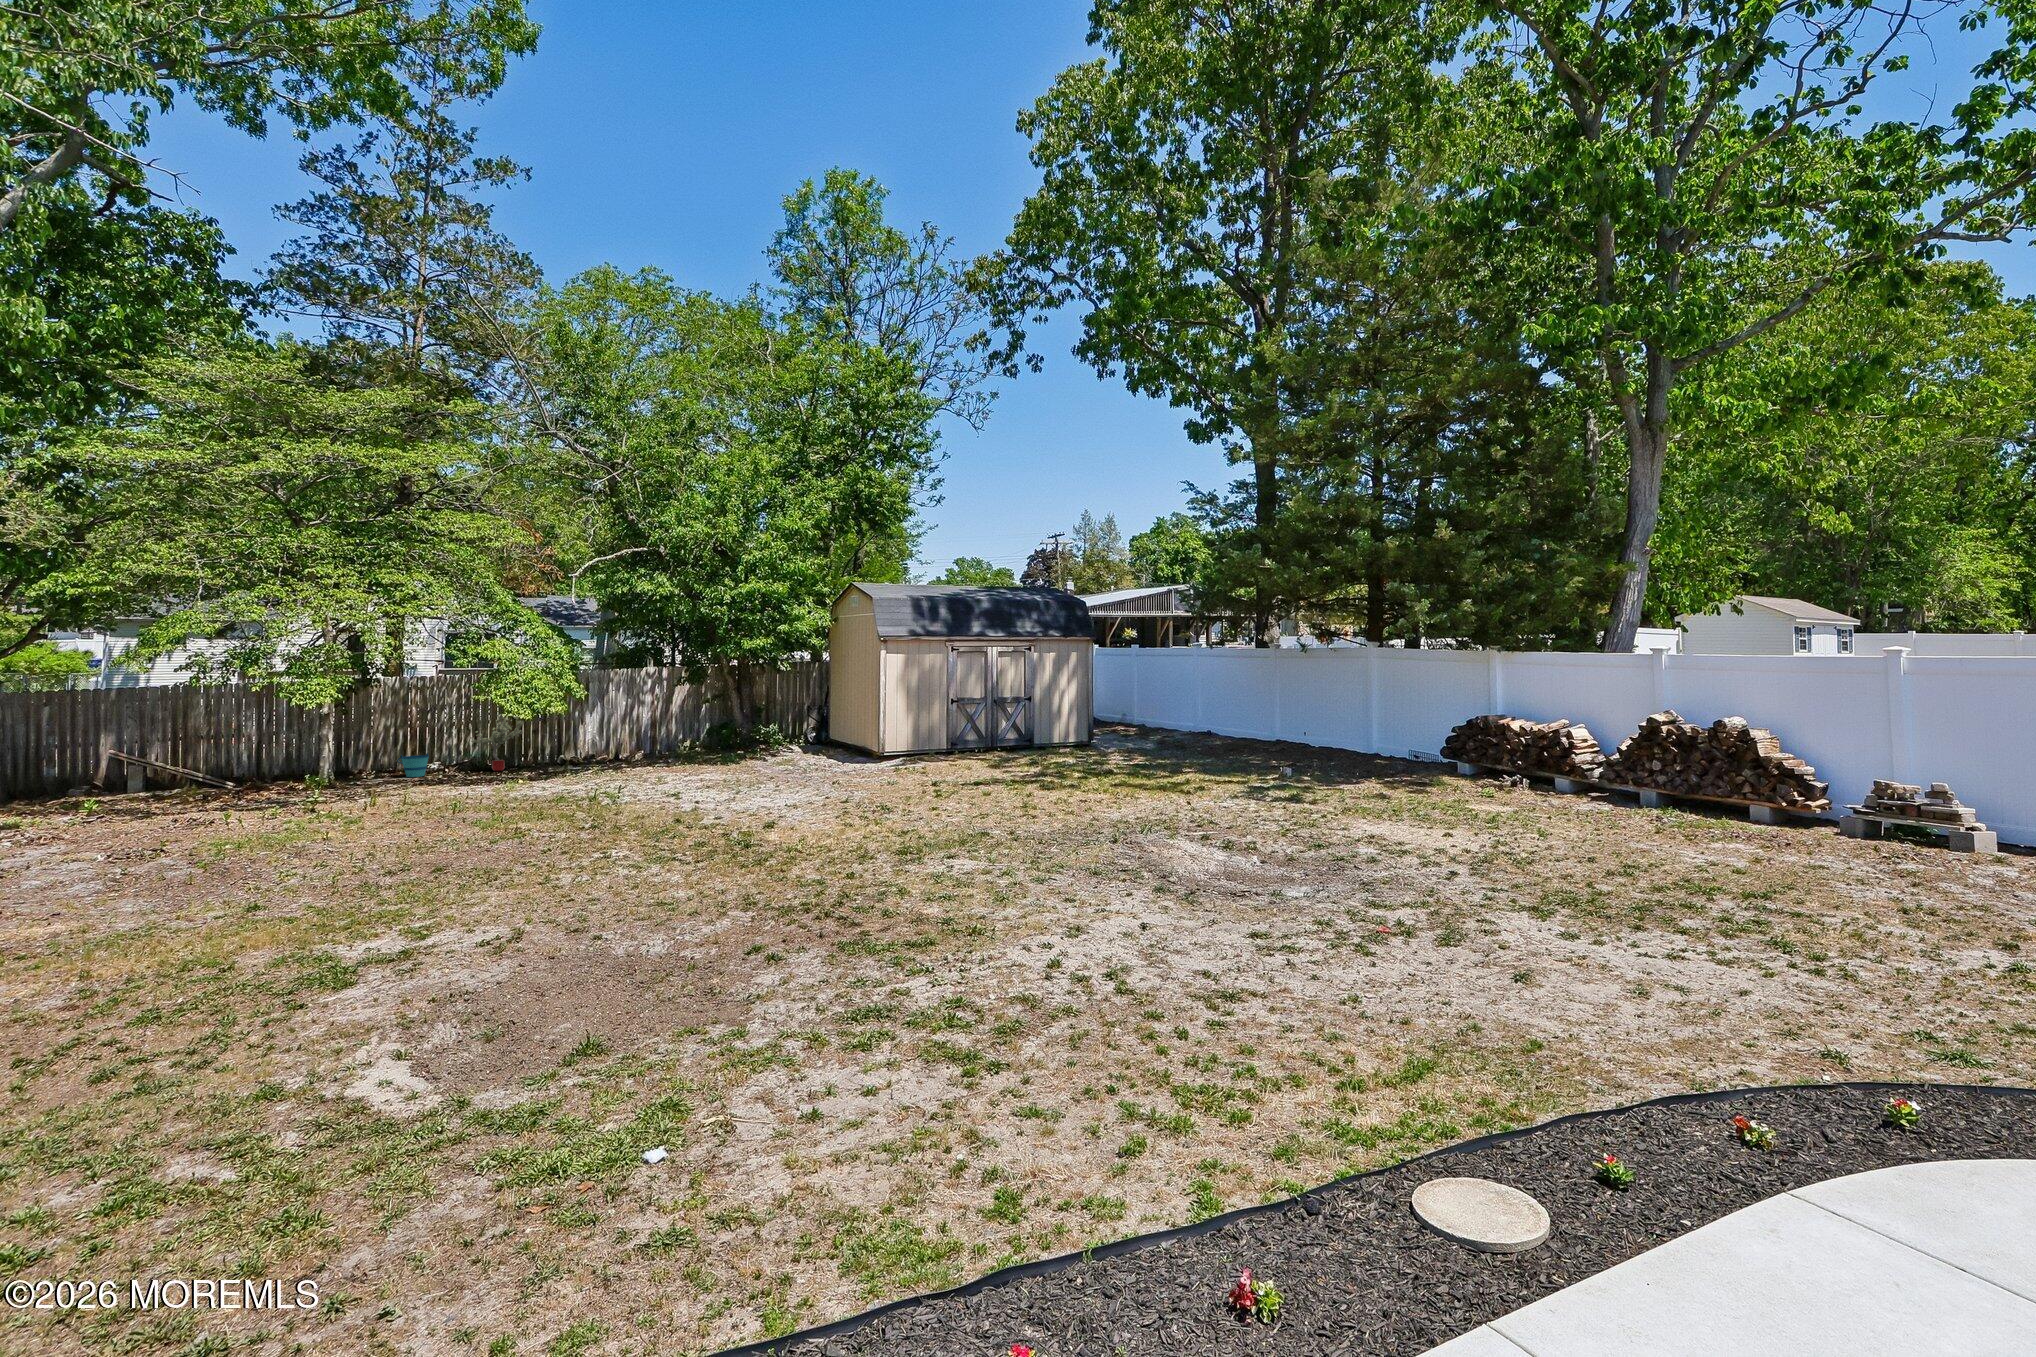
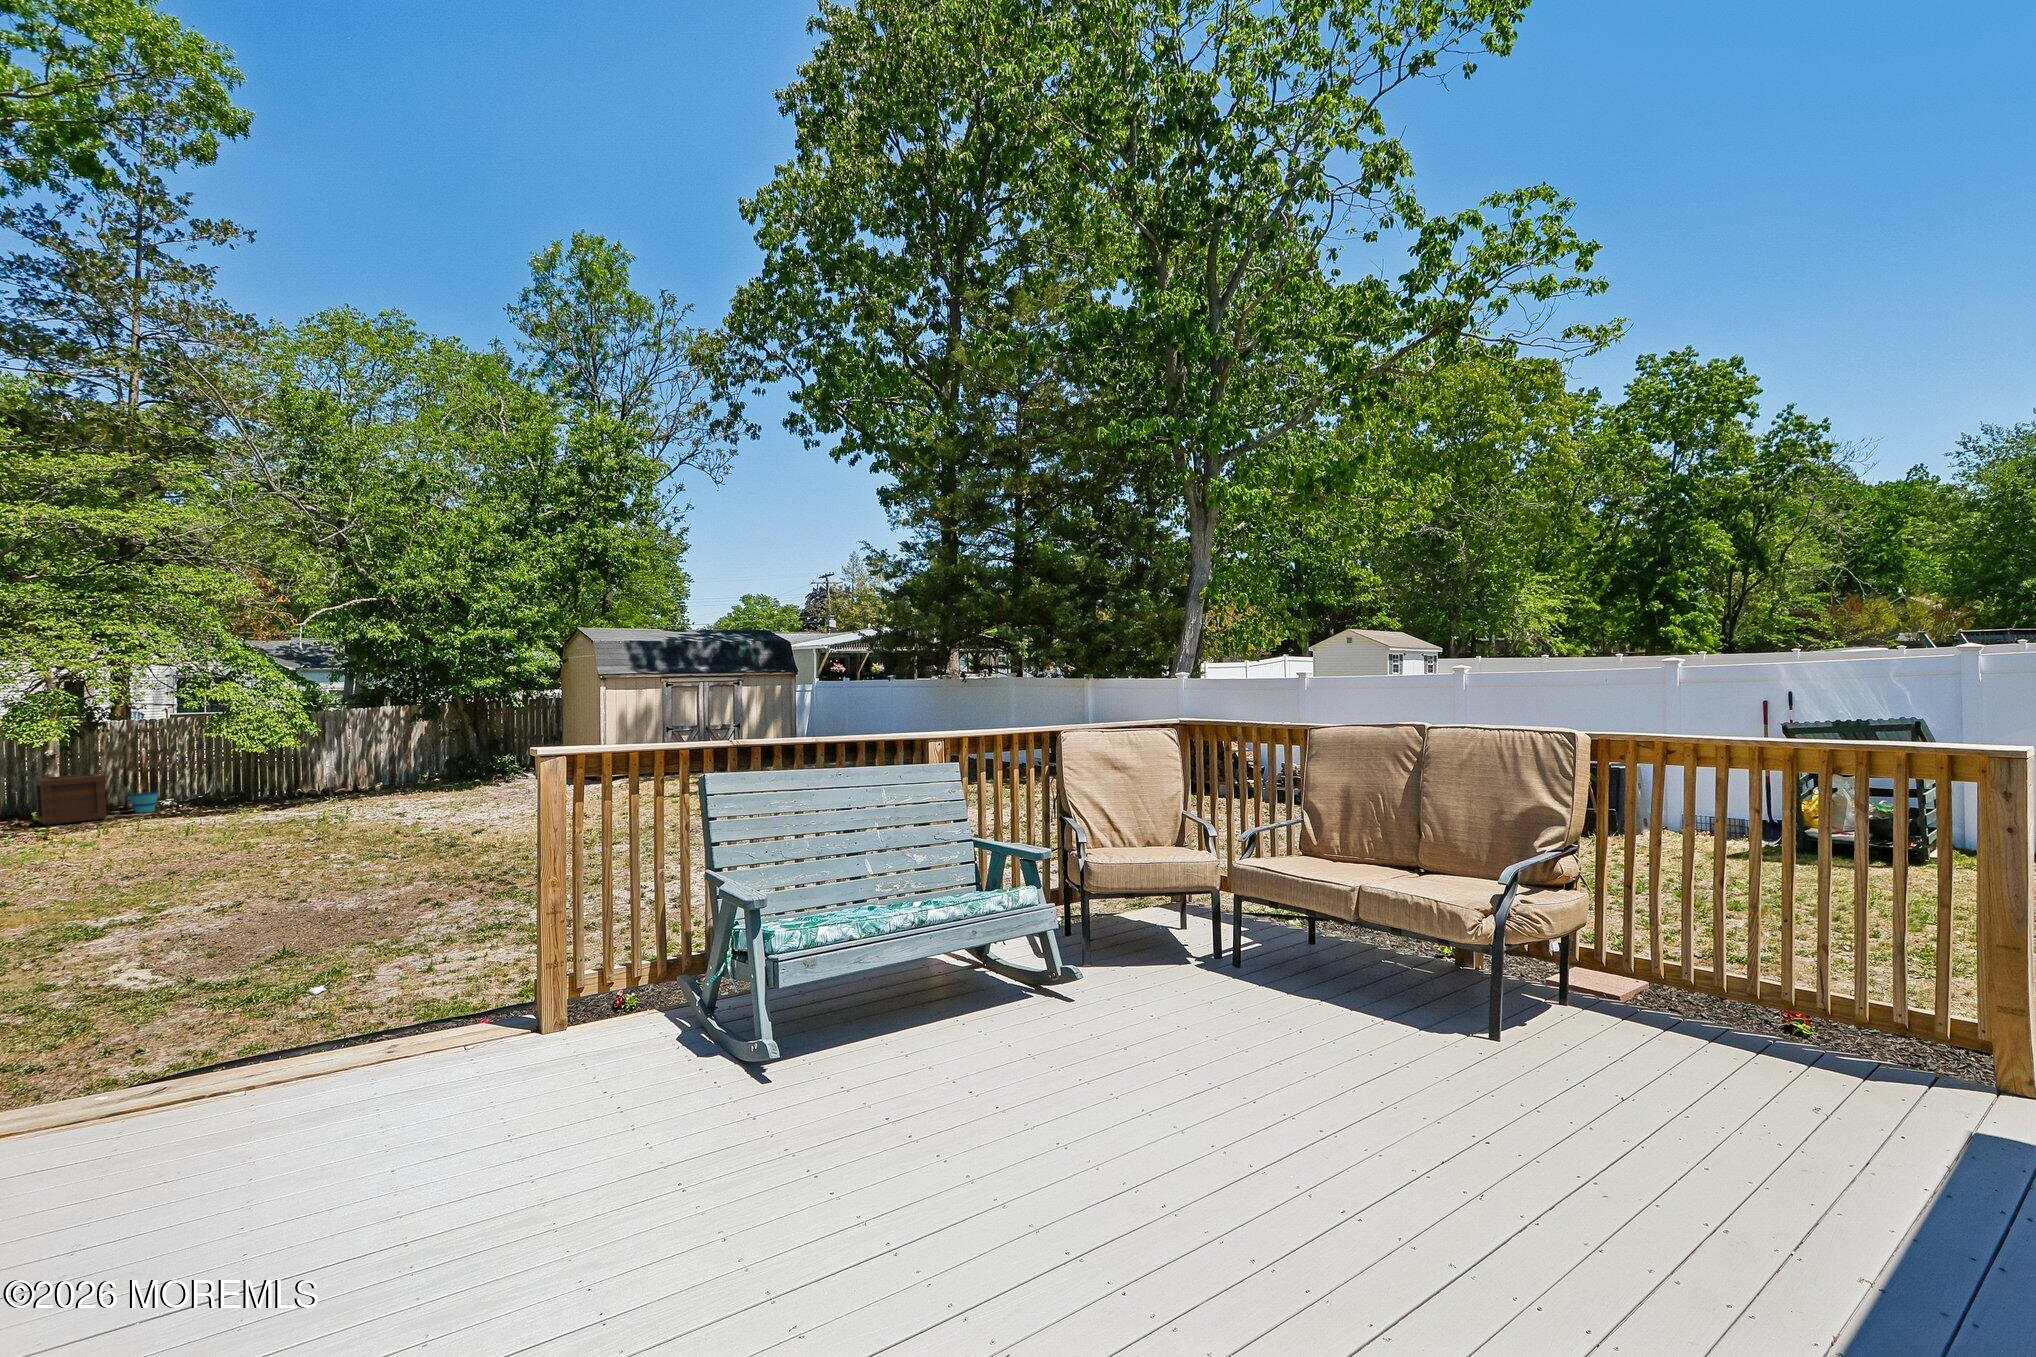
potted tree: present [471,714,524,771] -> none [201,749,258,804]
wooden crate: none [314,733,379,787] -> present [36,774,107,825]

